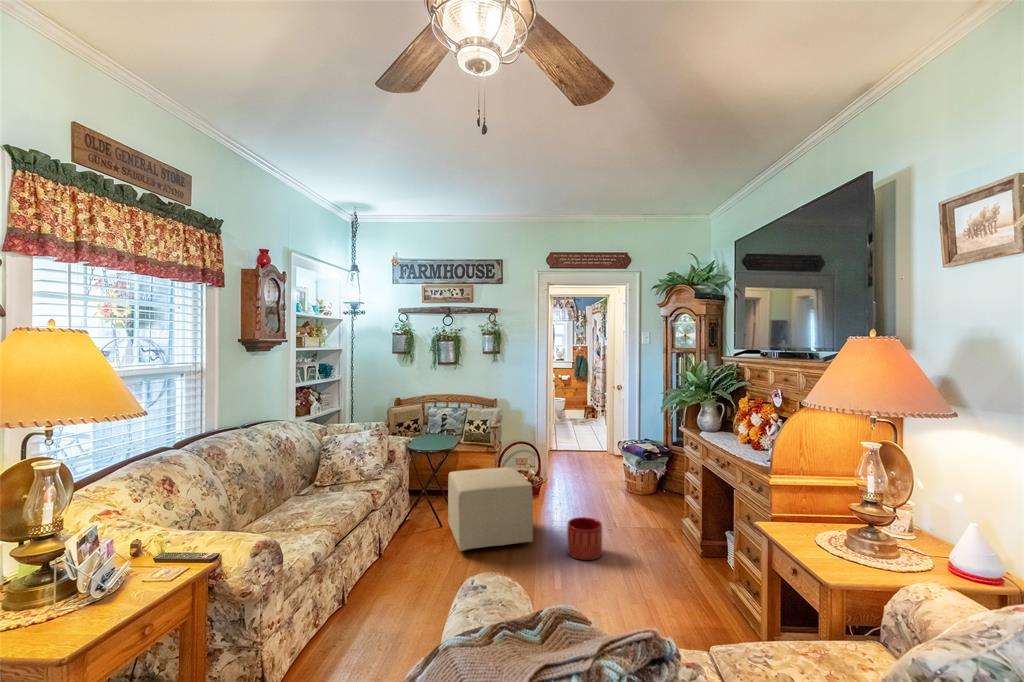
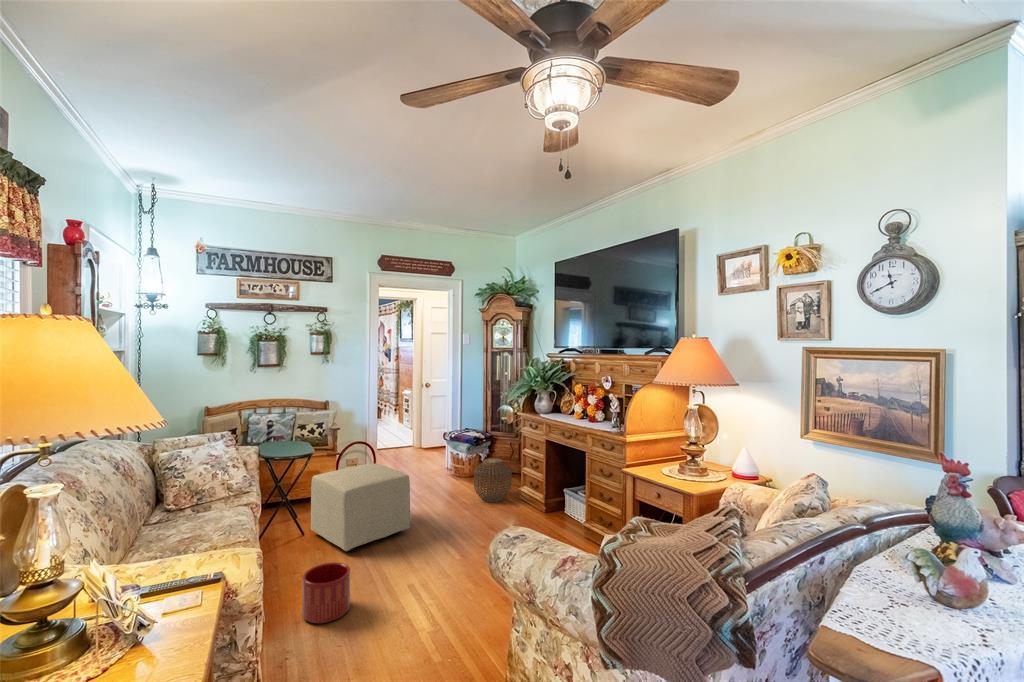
woven basket: none [625,479,672,533] -> present [474,458,512,502]
planter: present [567,517,602,560] -> present [302,562,350,623]

